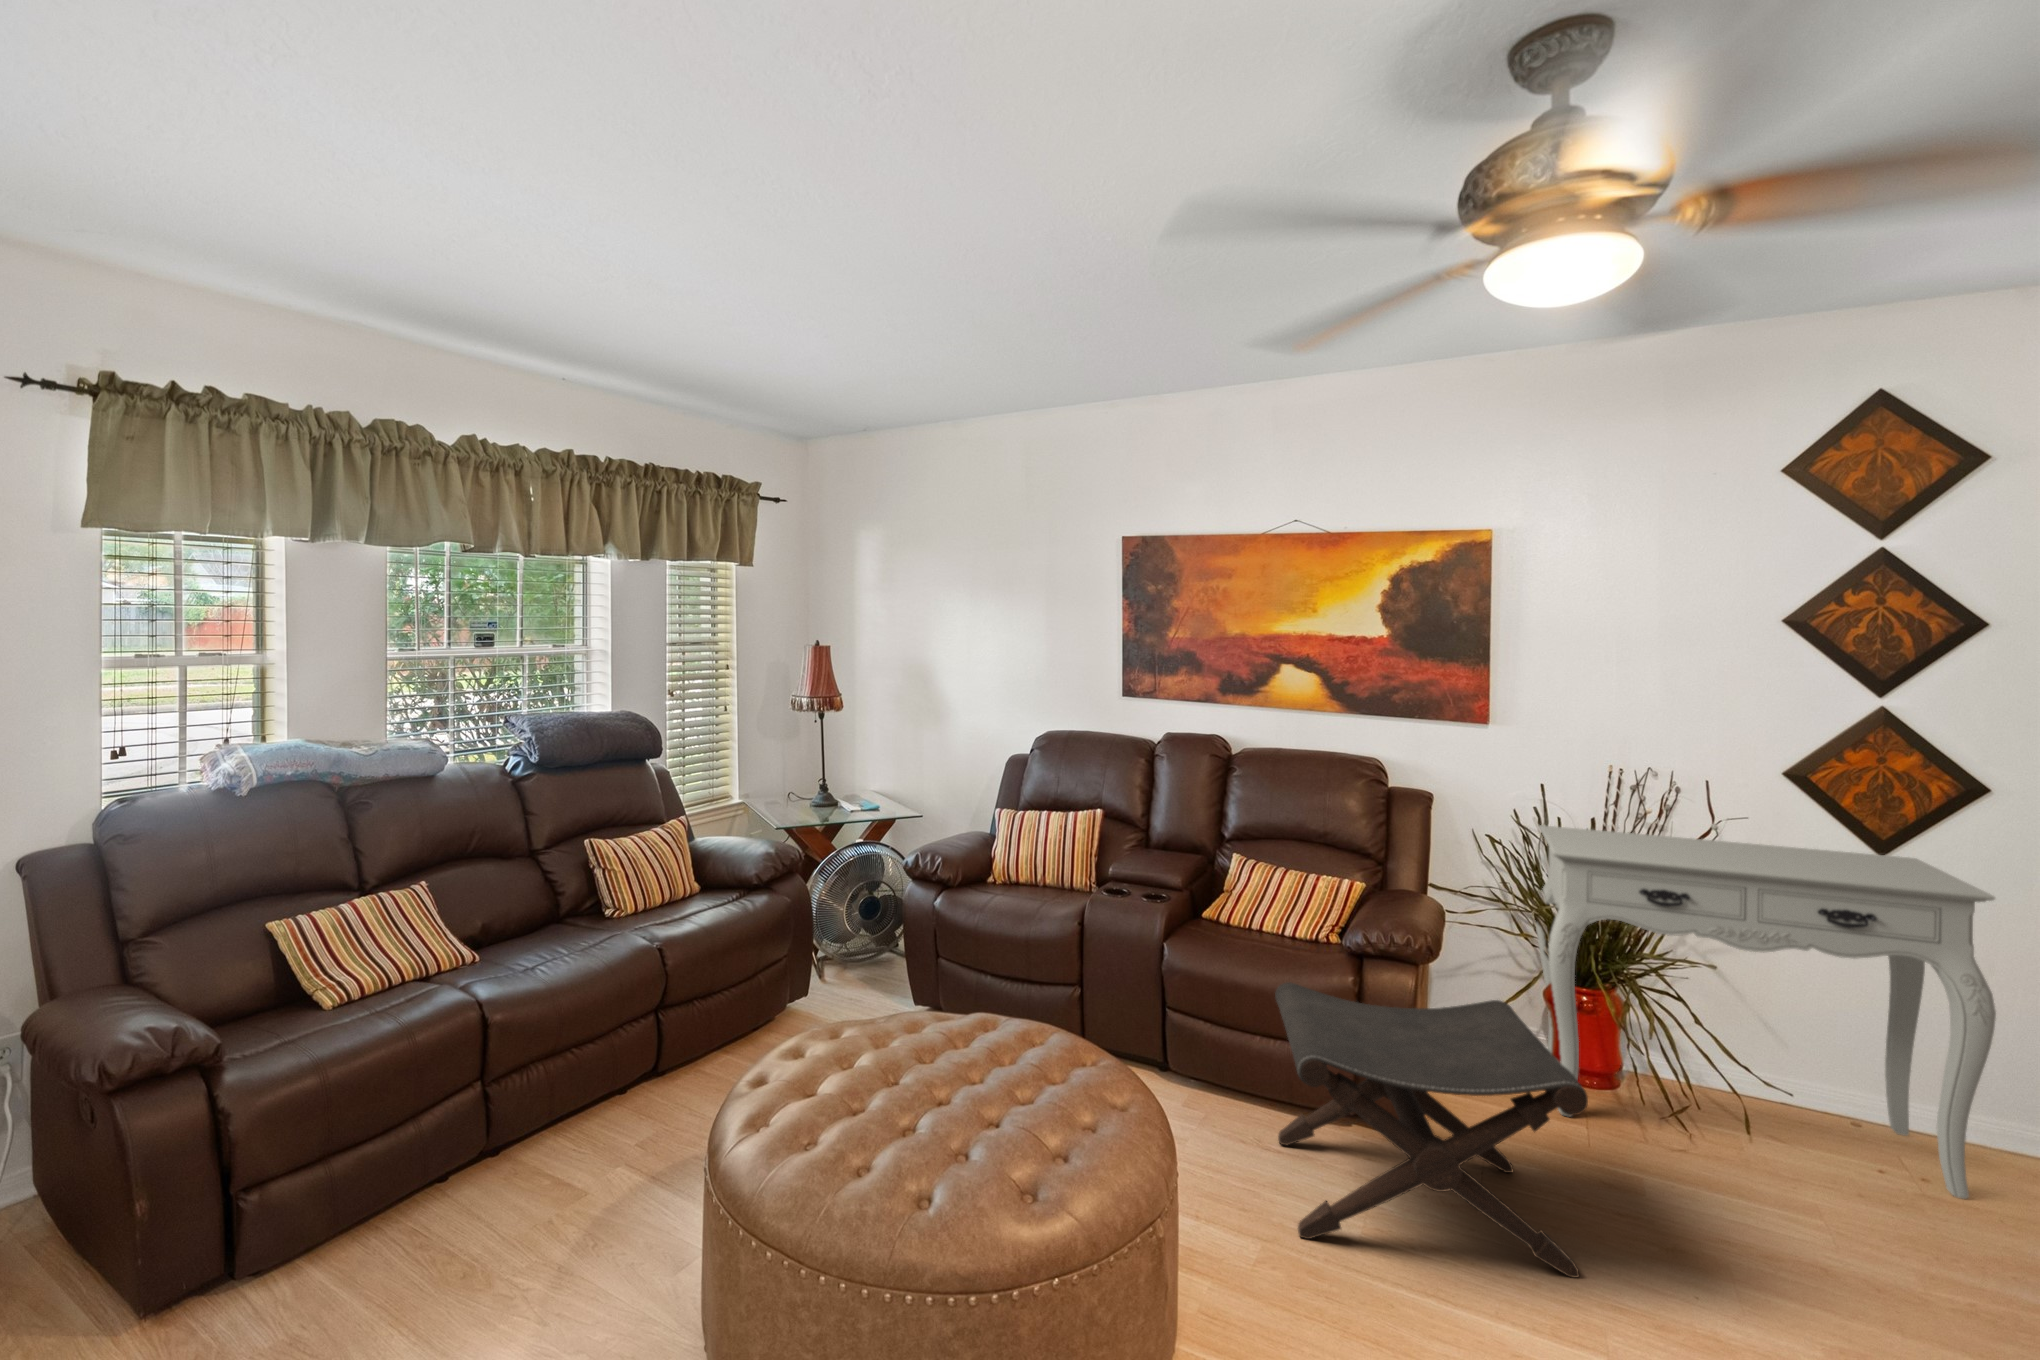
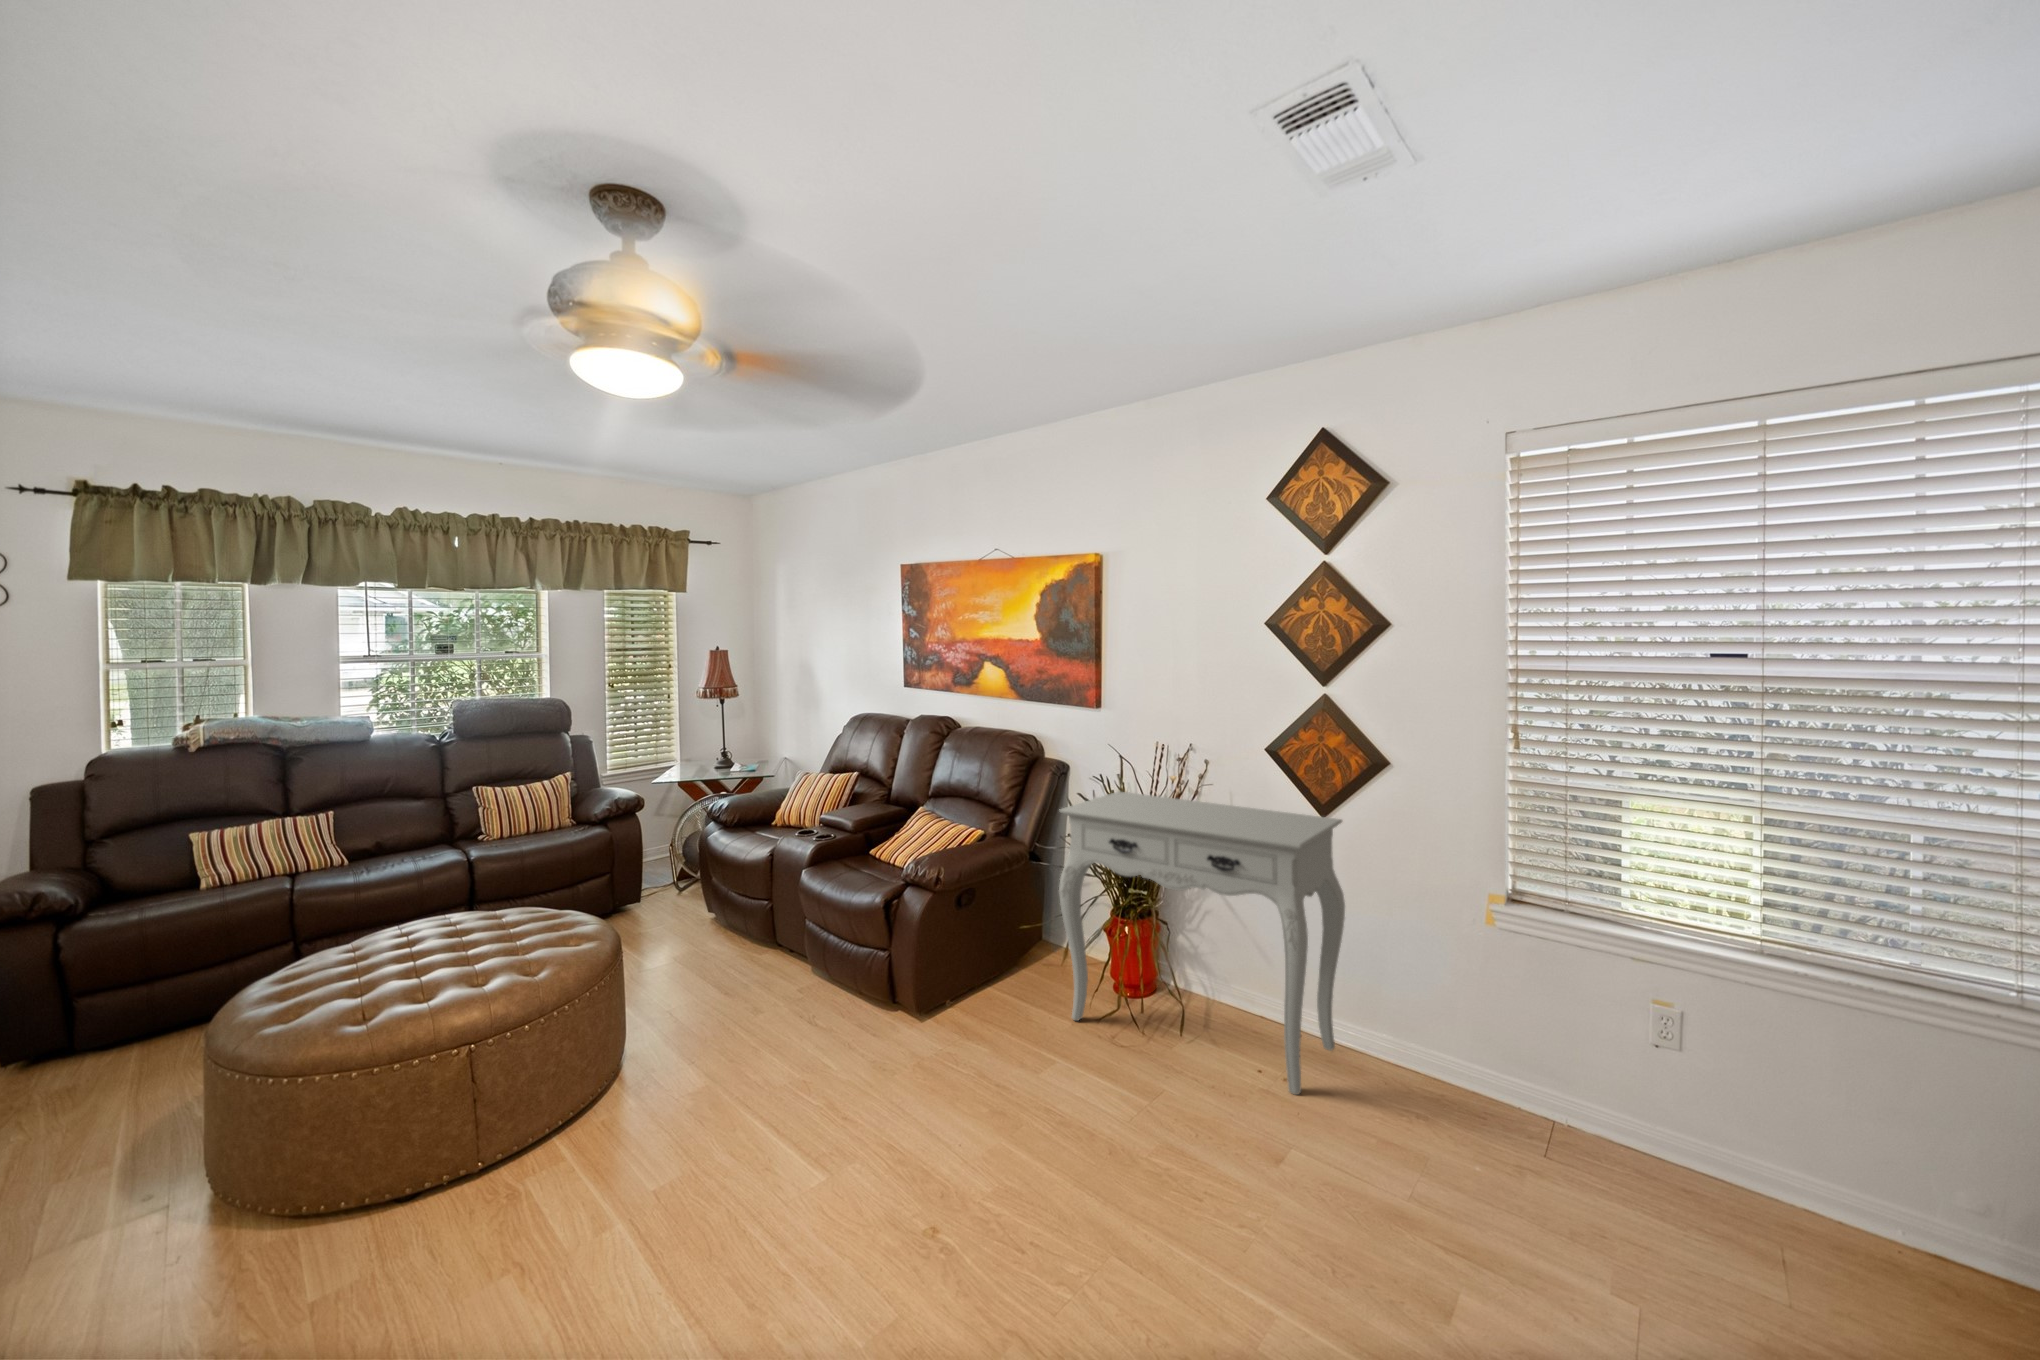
footstool: present [1275,982,1588,1278] -> none [739,902,973,1118]

